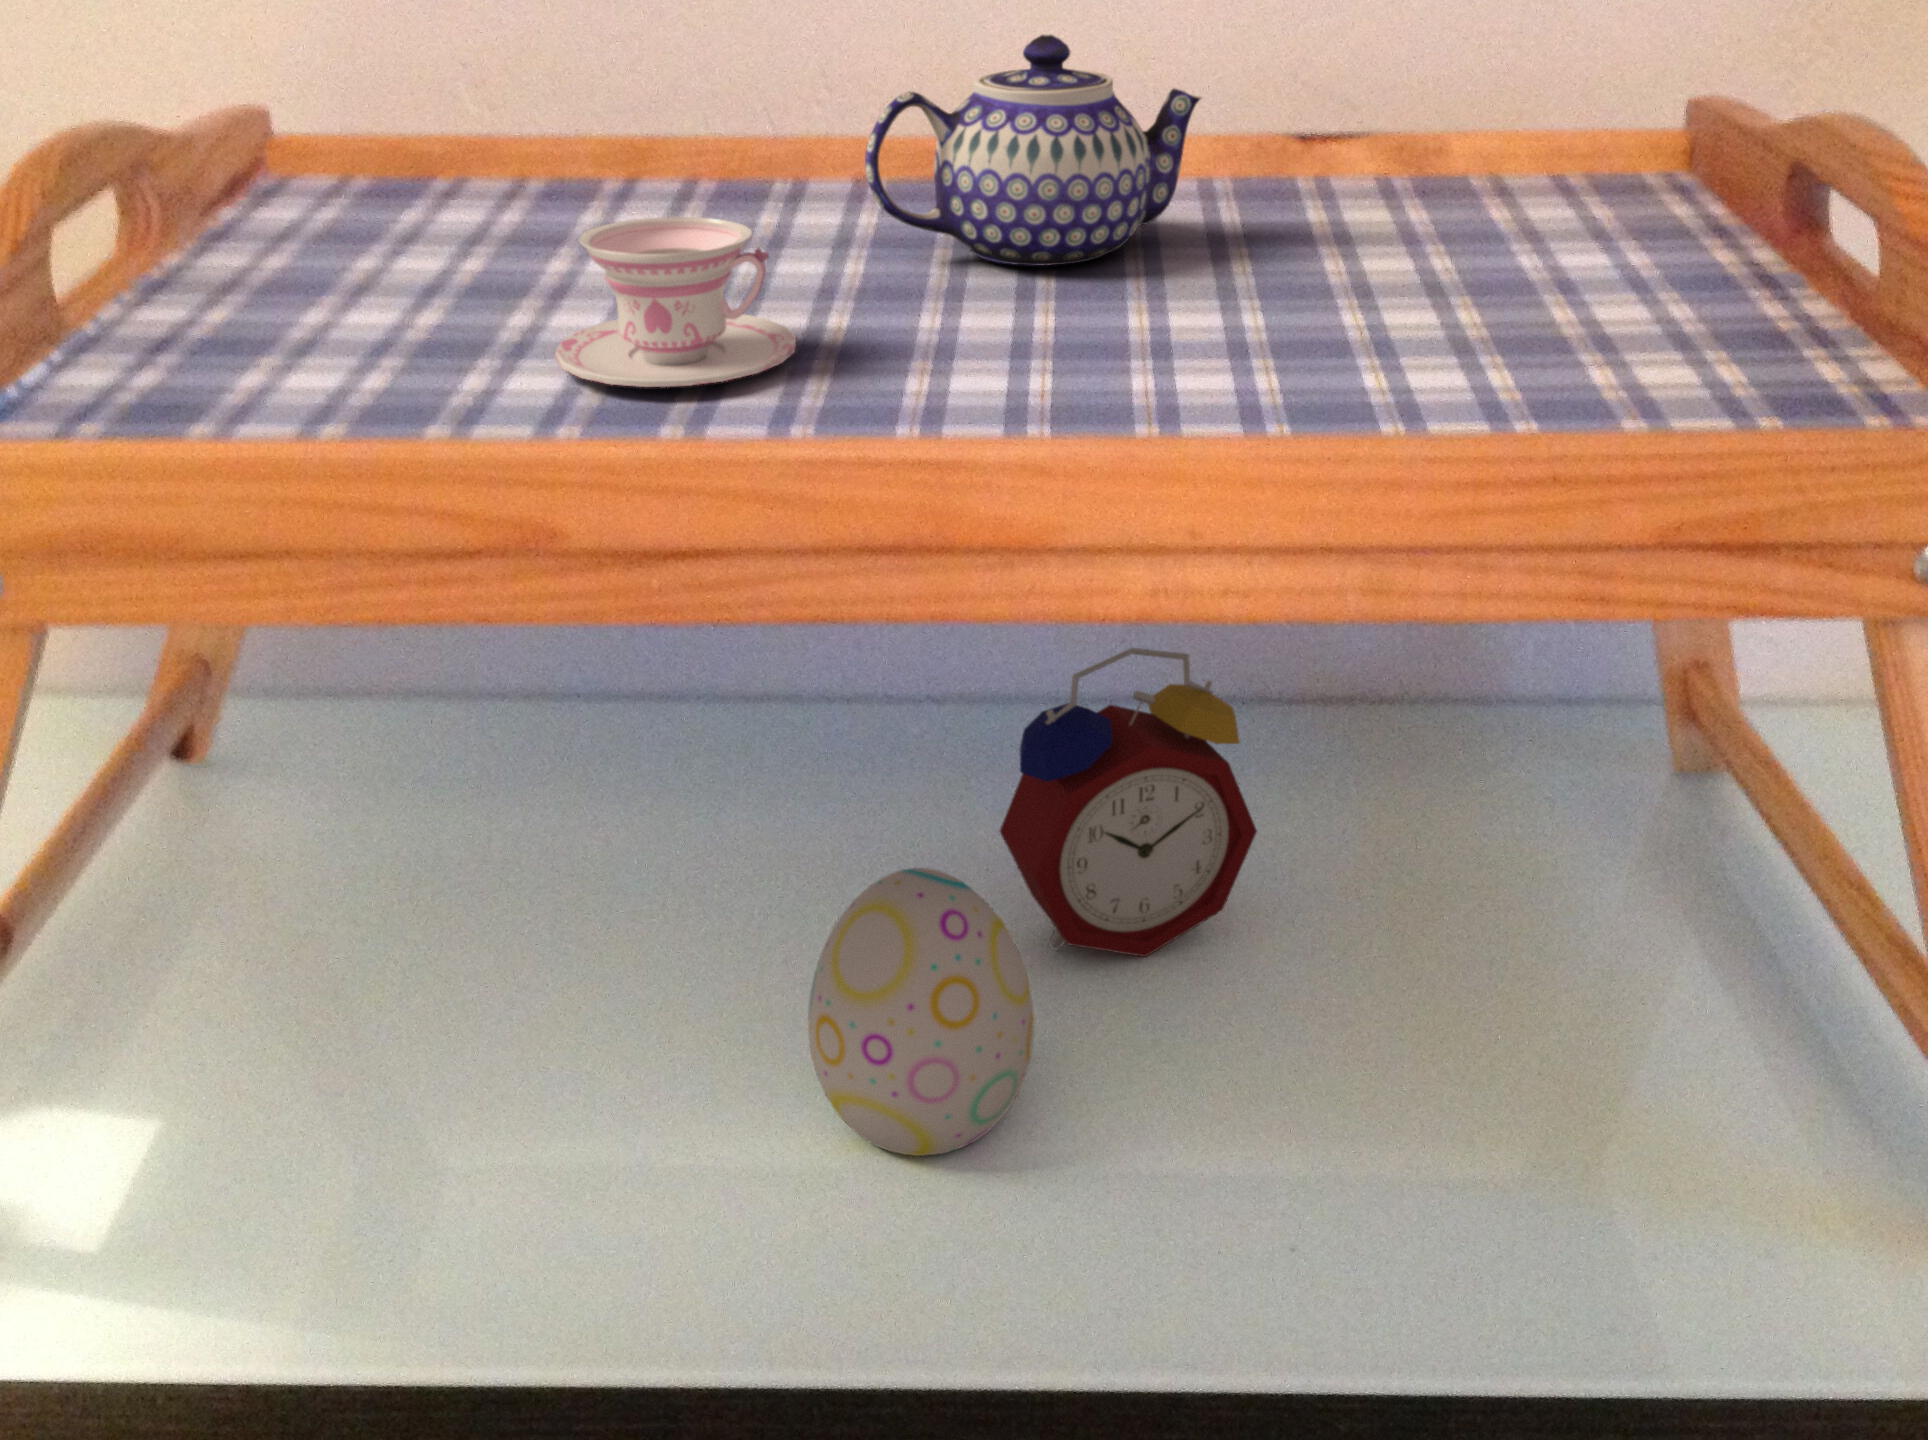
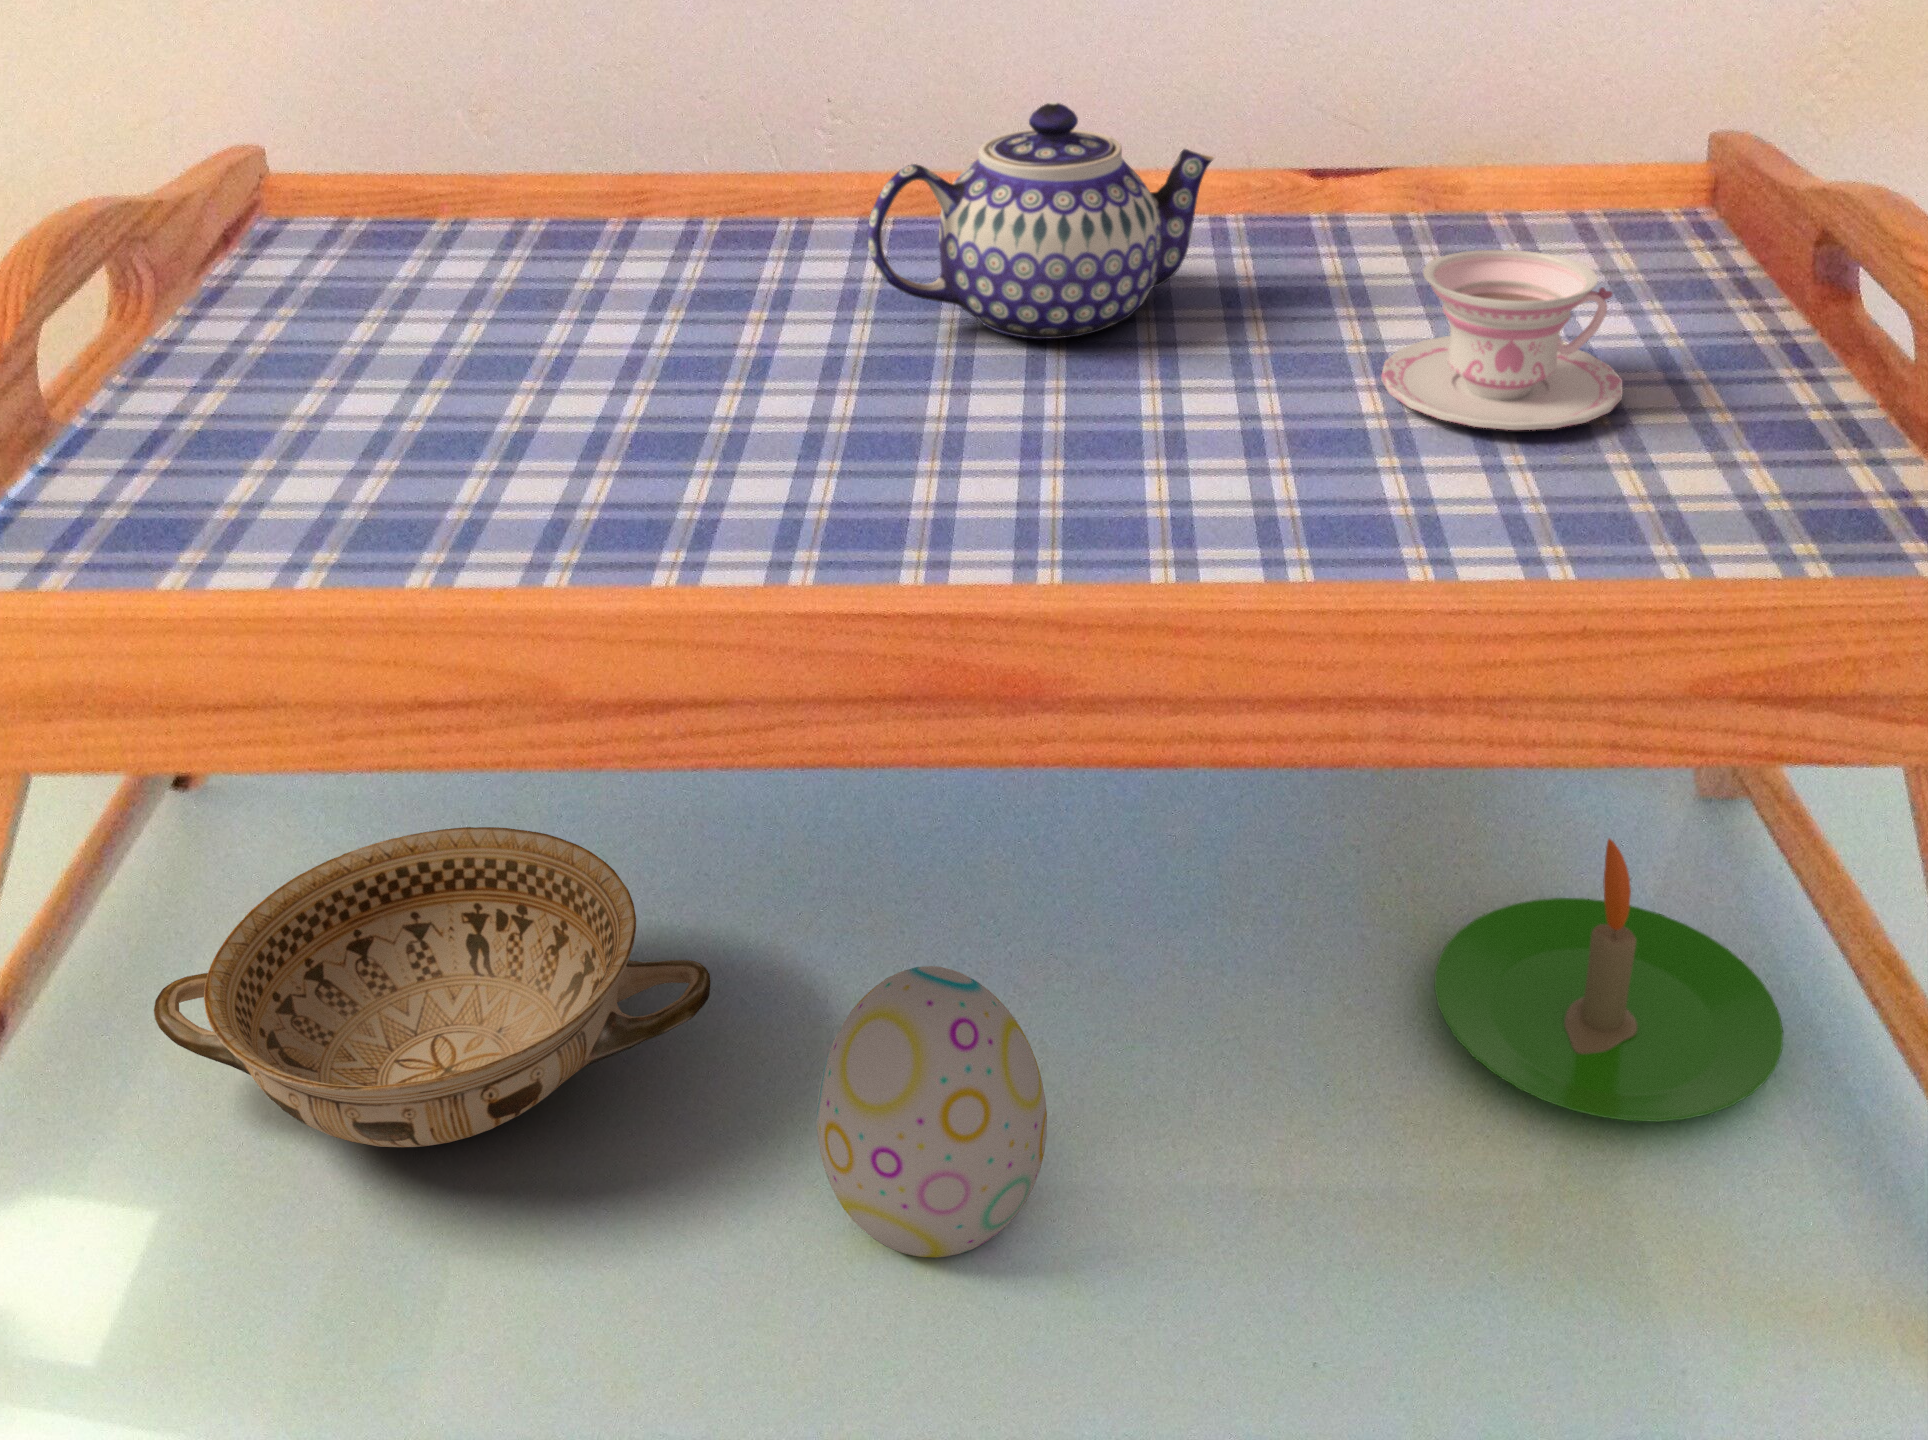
teacup: present [555,217,796,387] -> present [1381,250,1623,430]
alarm clock: present [1000,648,1257,957] -> none [1012,714,1275,1017]
candle: none [1413,771,1753,1040] -> present [1434,839,1783,1122]
ceramic bowl: none [152,772,703,1058] -> present [154,827,711,1147]

